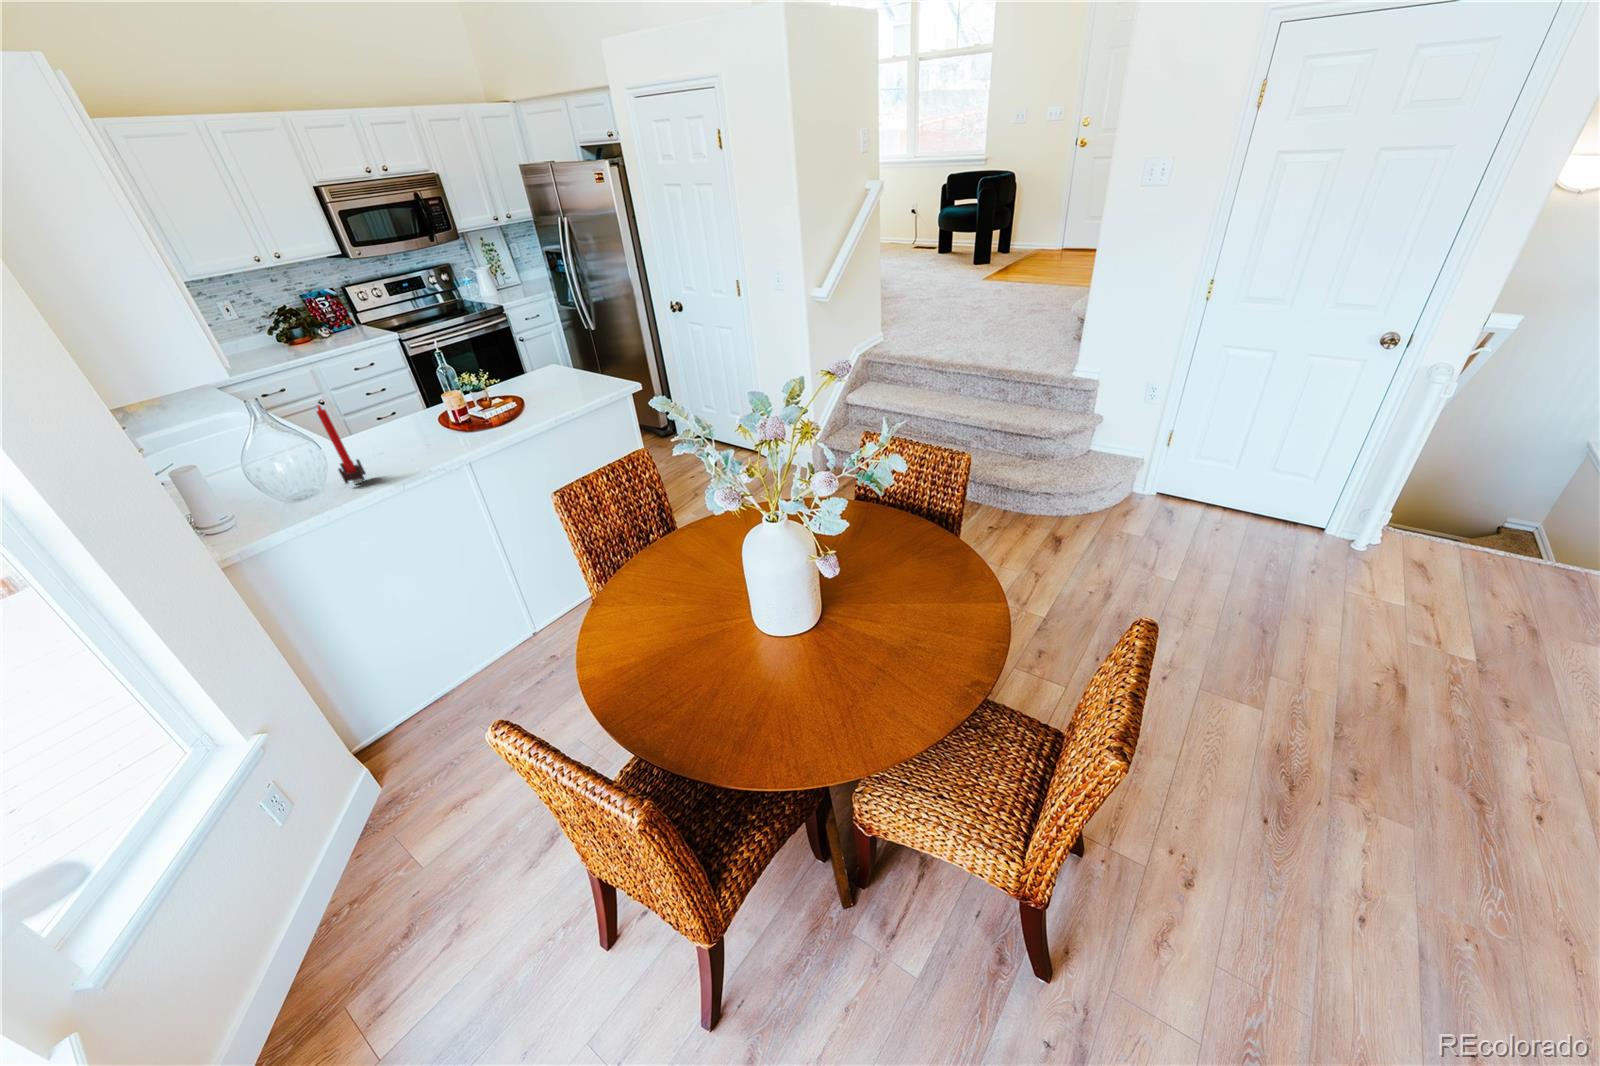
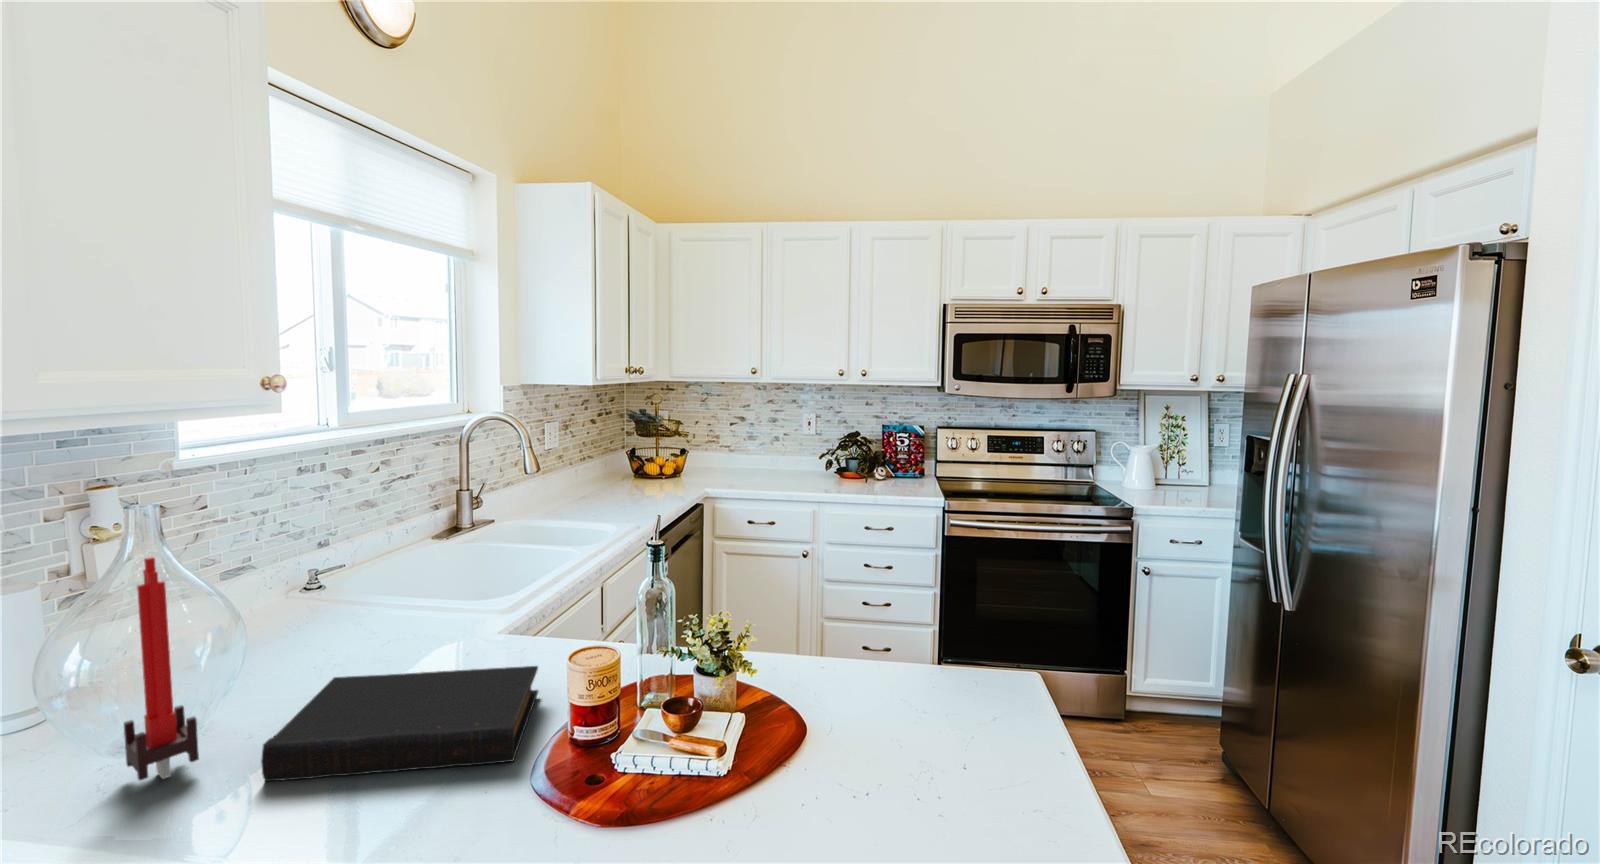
book: none [350,420,457,468] -> present [261,666,538,781]

